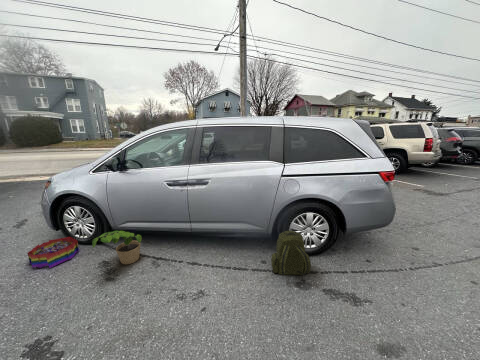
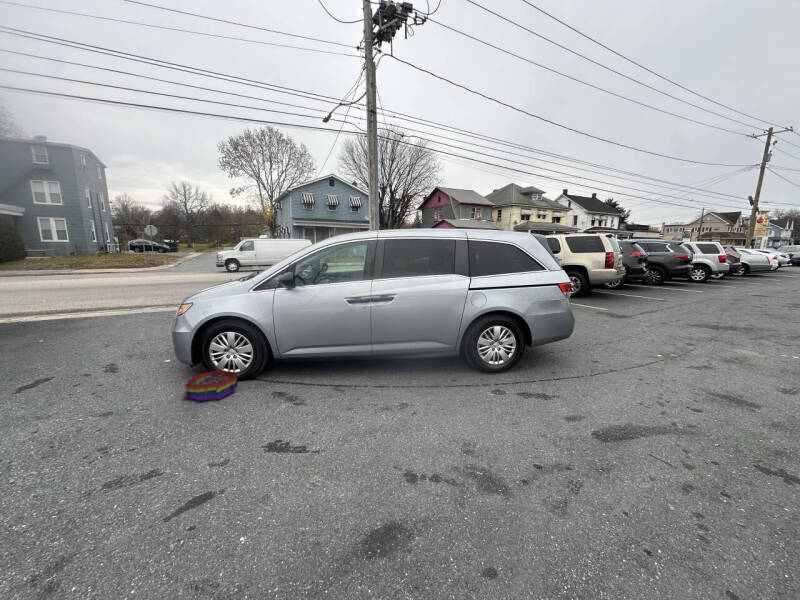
potted plant: present [92,231,142,264] -> none [279,352,320,392]
backpack: present [271,231,311,275] -> none [463,343,503,388]

